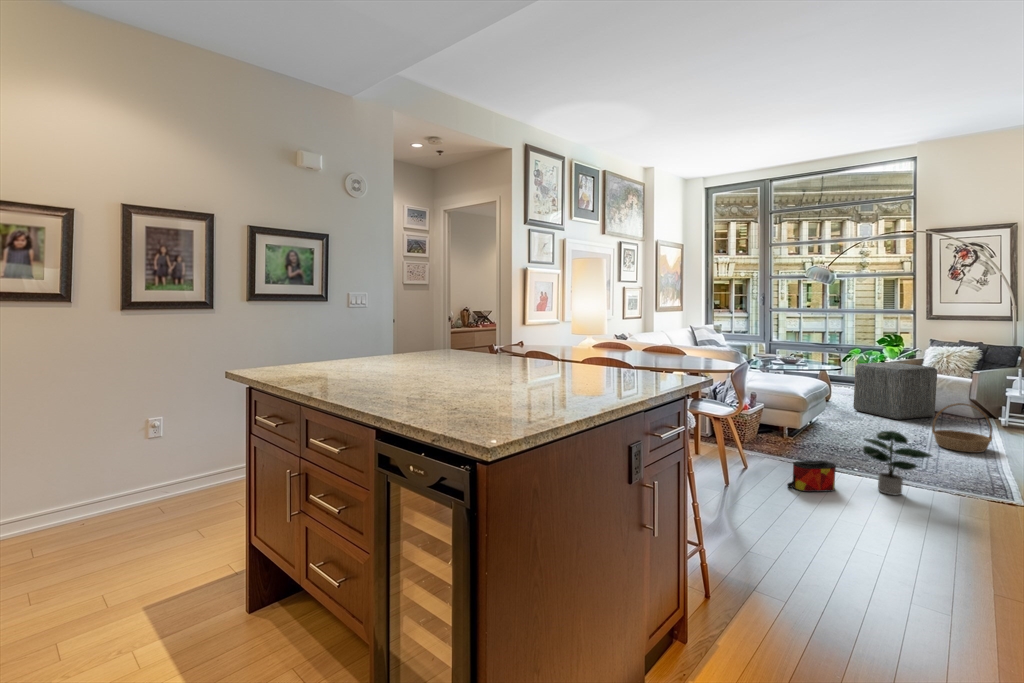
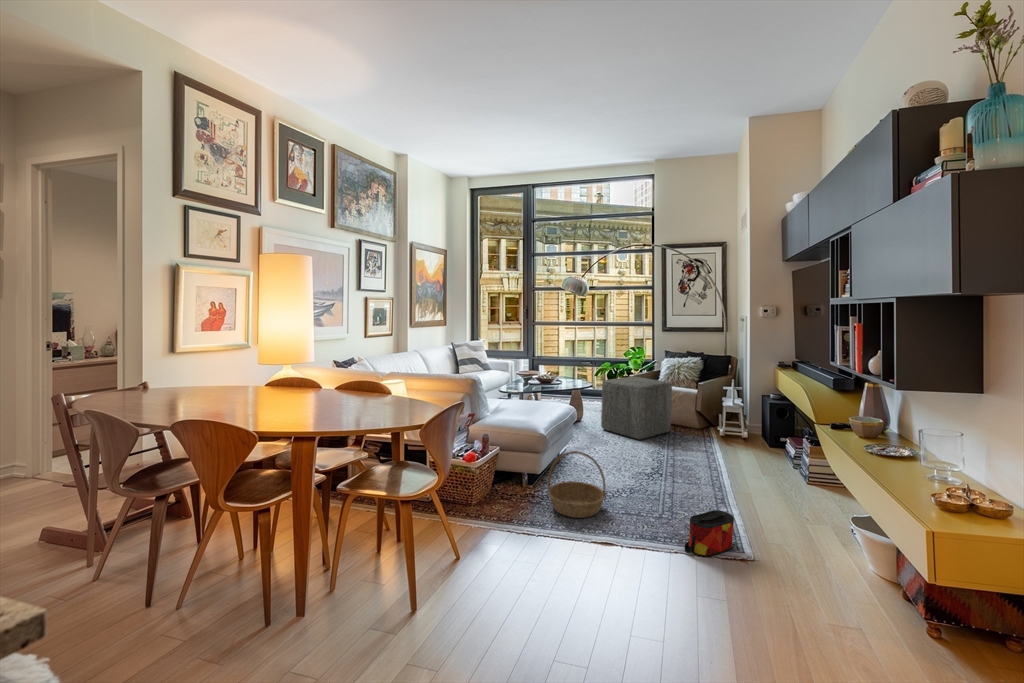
basket: present [932,403,992,453] -> present [548,451,606,518]
potted plant: present [863,431,932,495] -> none [596,502,681,605]
bag: present [787,461,836,492] -> present [684,510,734,557]

